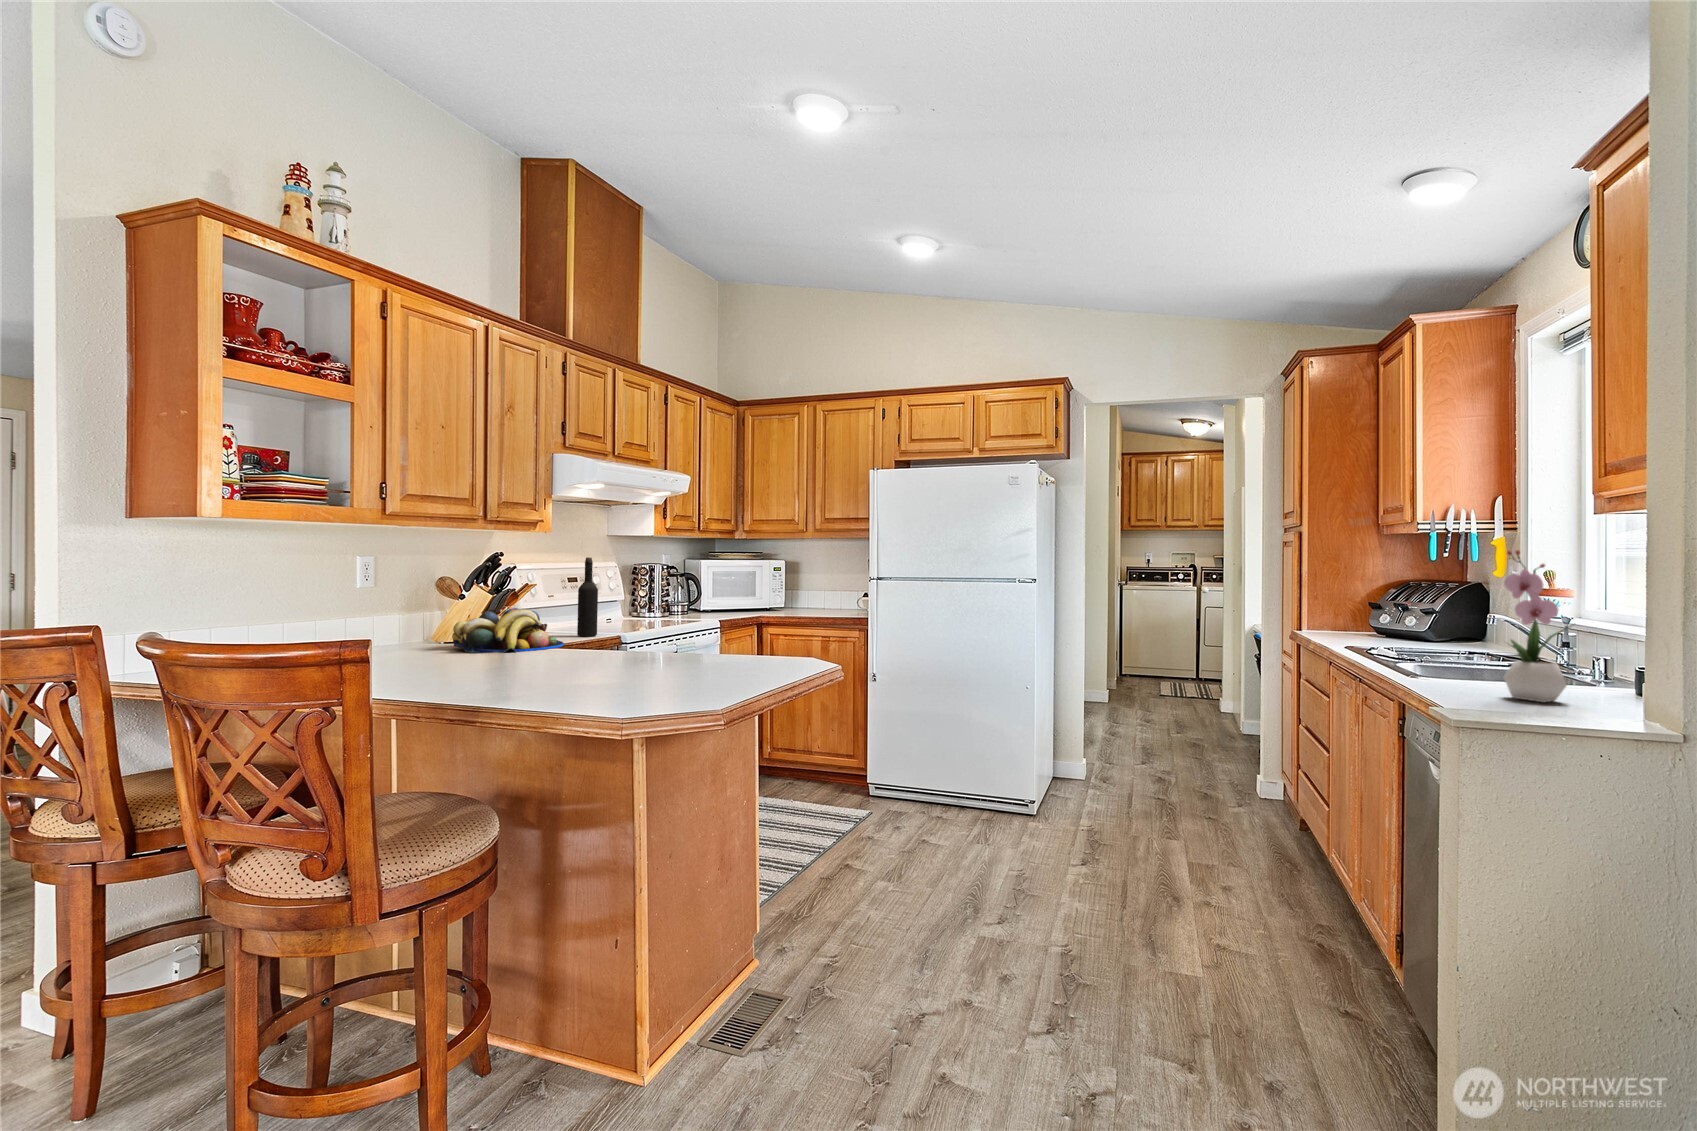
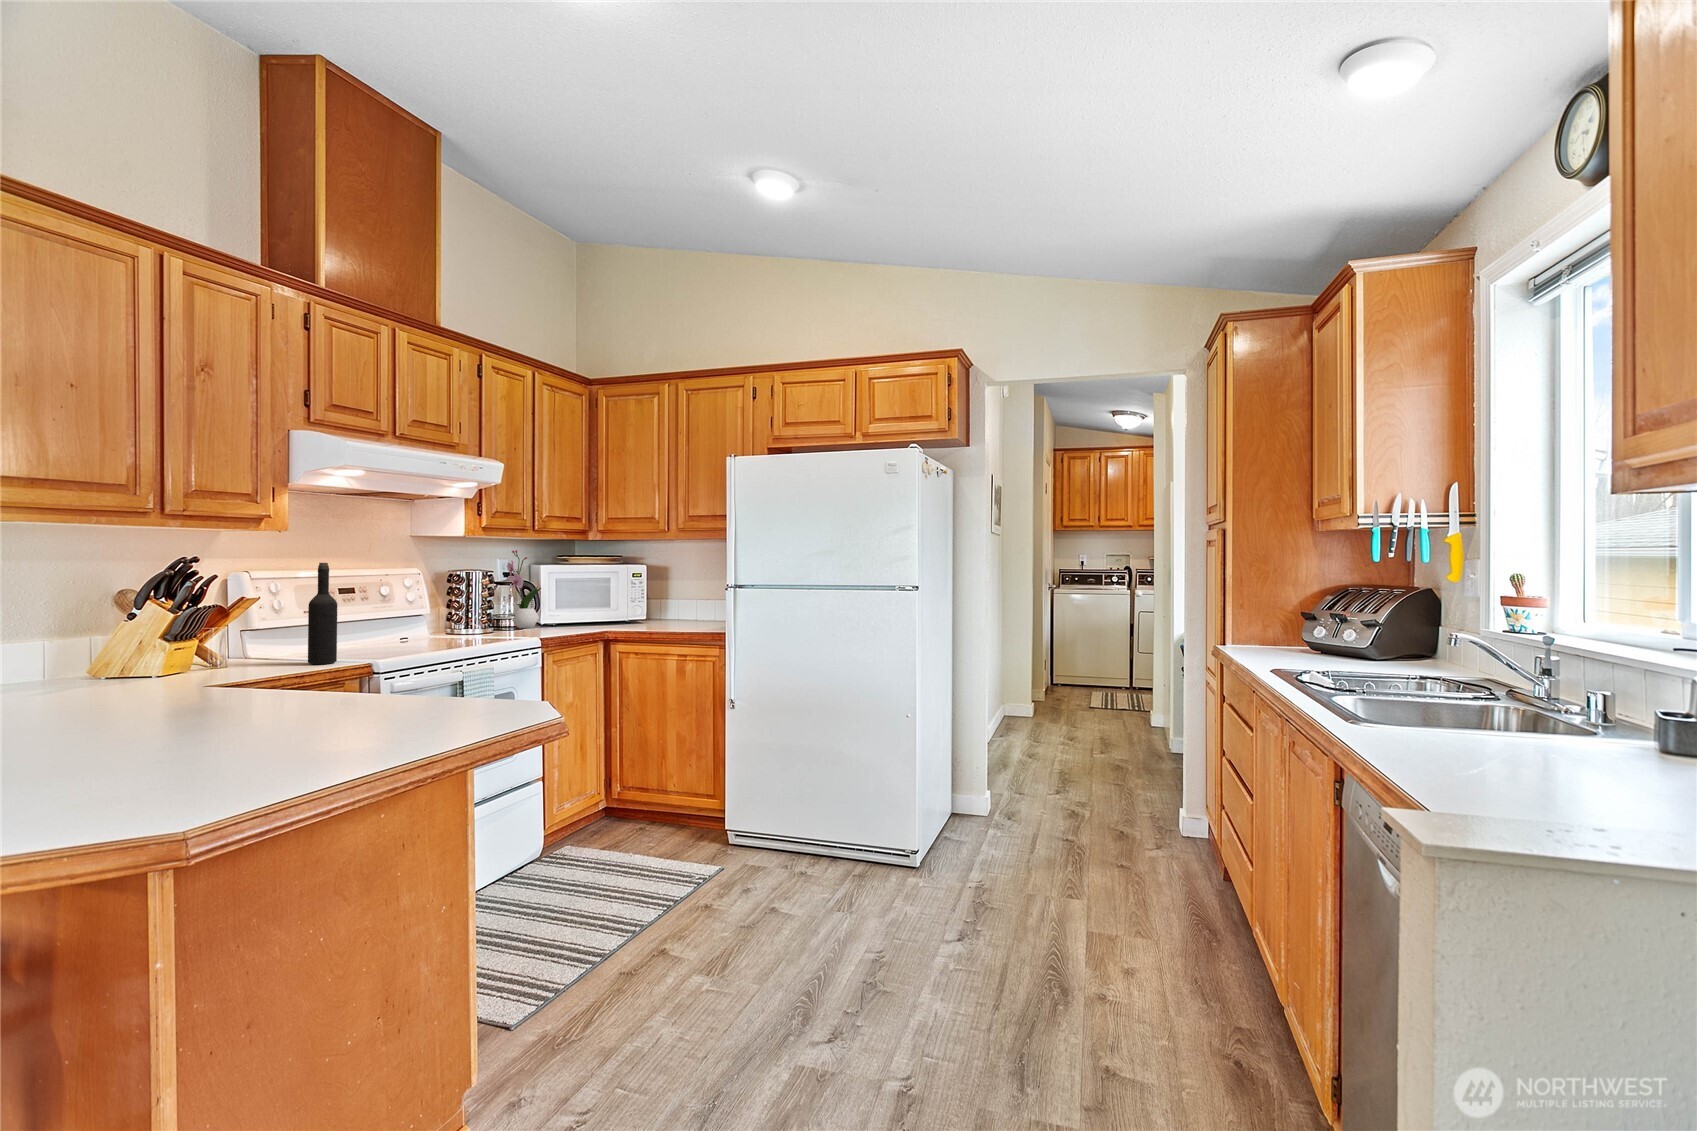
flower arrangement: present [1504,550,1570,702] -> present [507,550,541,628]
fruit bowl: present [452,608,564,653] -> none [79,631,260,696]

